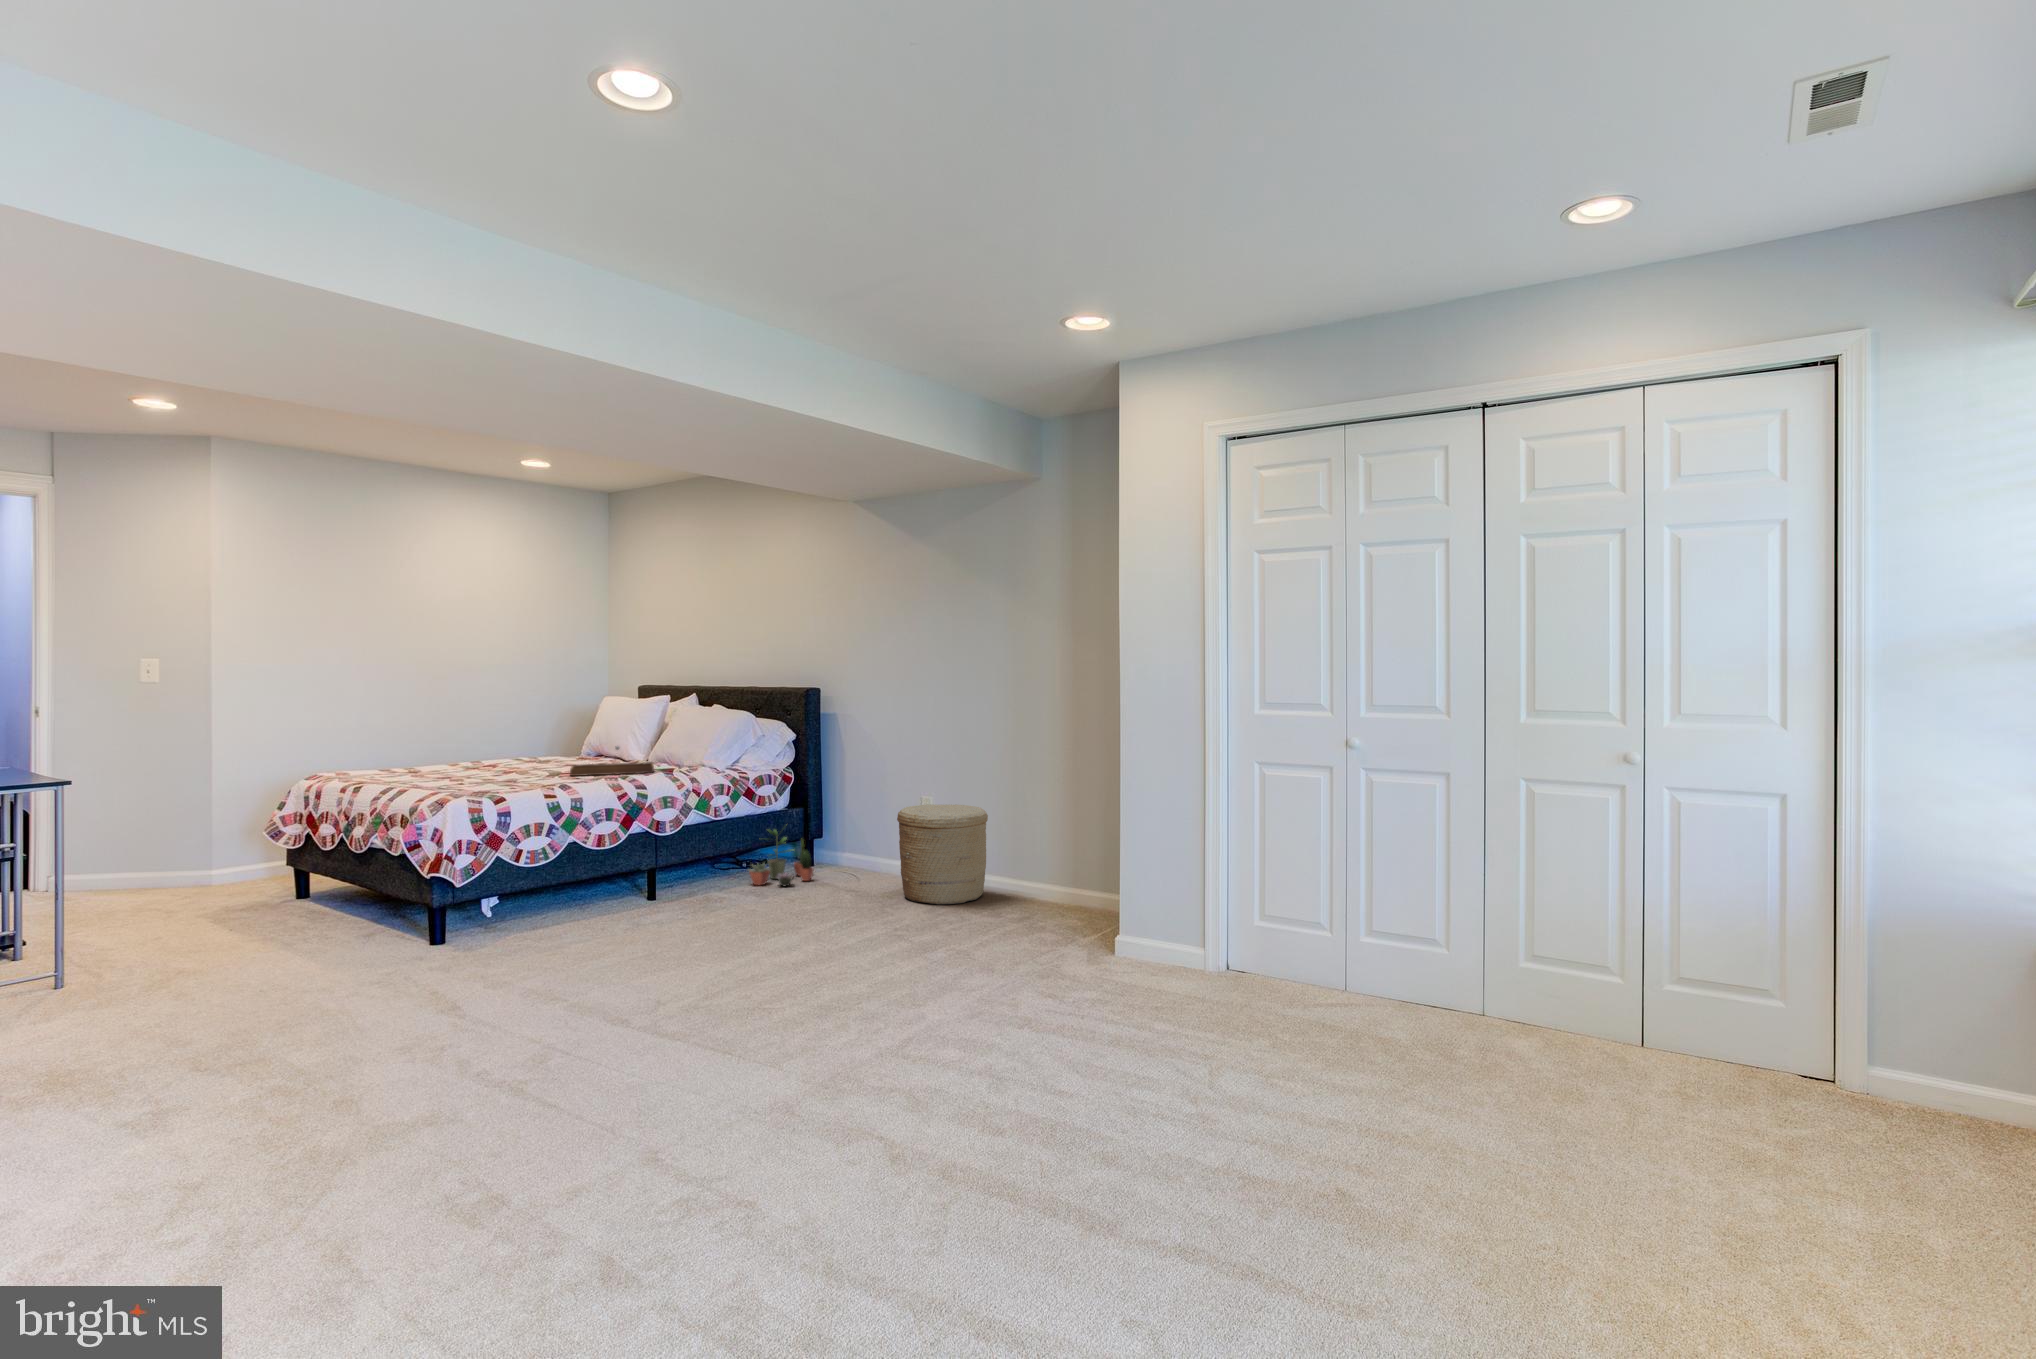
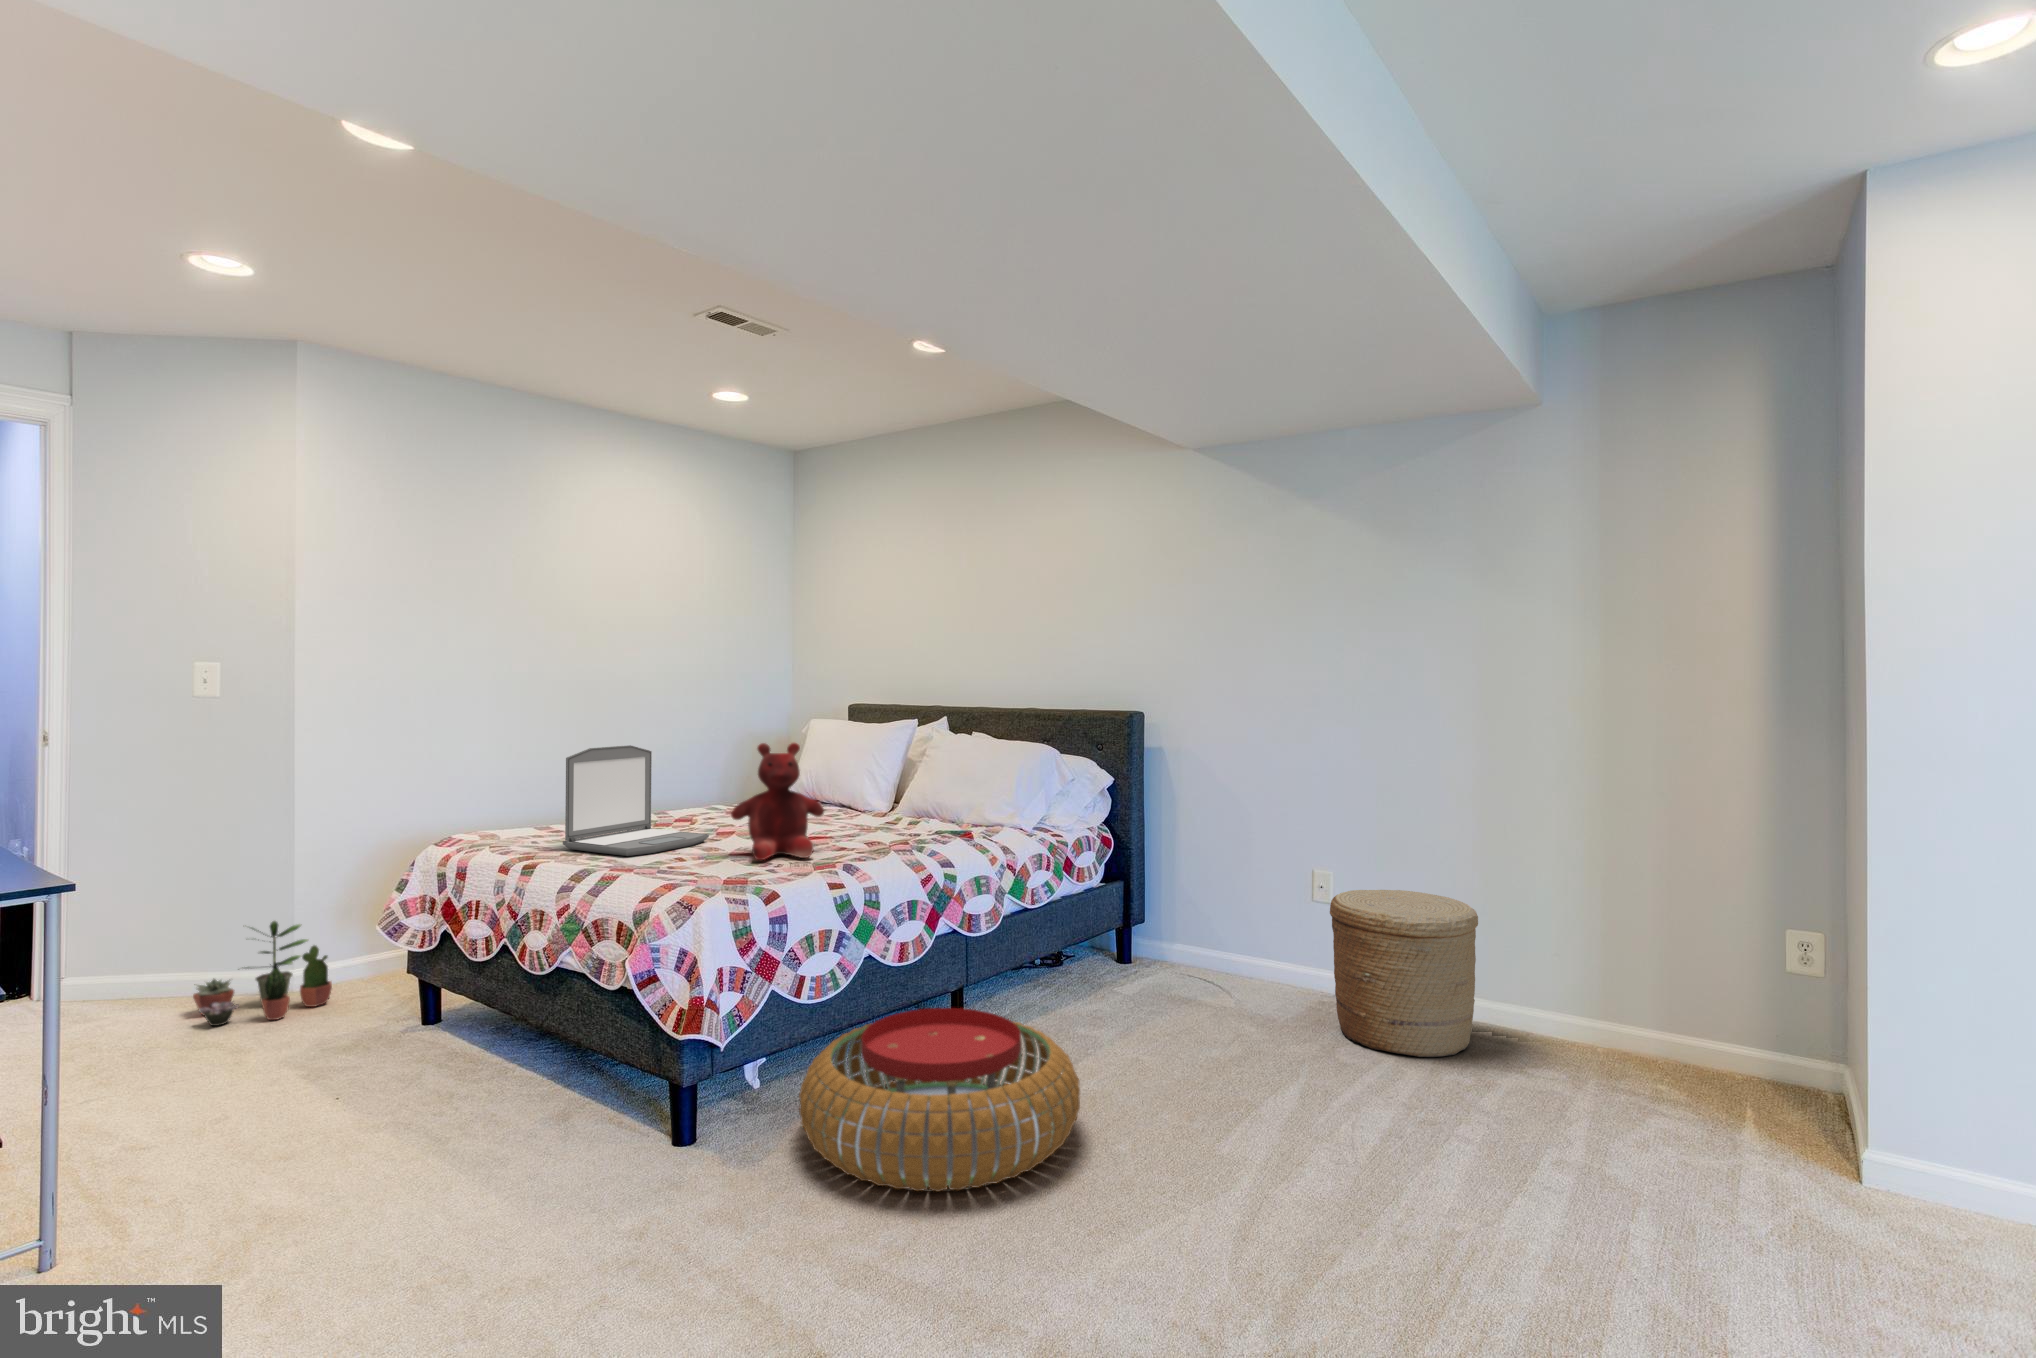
teddy bear: none [496,710,563,784] -> present [731,743,824,860]
laptop: none [389,713,493,783] -> present [563,745,709,856]
tray: present [570,746,654,776] -> none [818,795,942,842]
potted plant: present [749,829,813,886] -> present [193,921,332,1026]
pouf: none [503,868,681,956] -> present [799,1008,1080,1192]

